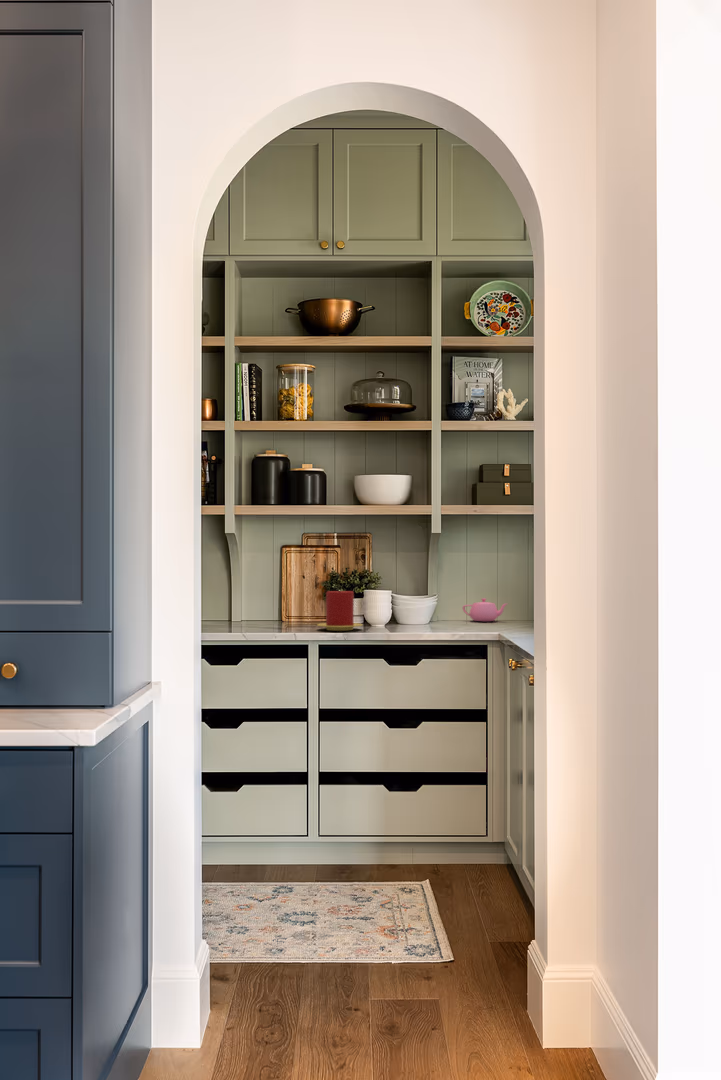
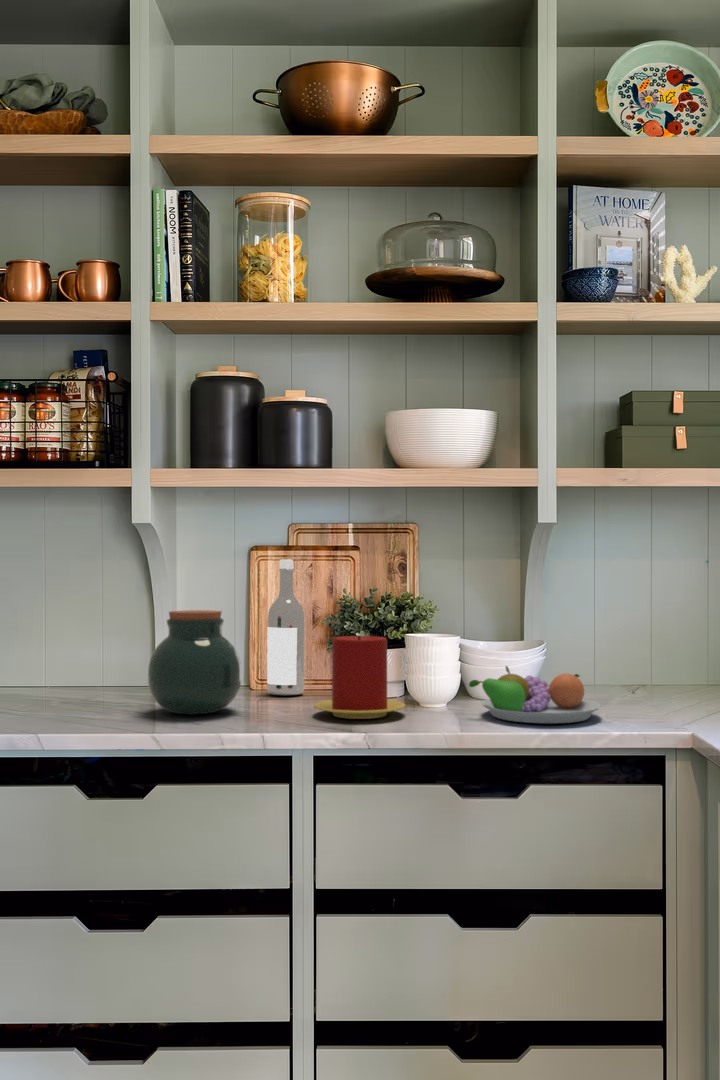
wine bottle: none [292,552,312,623] -> present [267,559,304,696]
jar: none [235,578,281,629] -> present [148,610,241,714]
teapot: present [463,598,506,621] -> none [585,645,674,689]
fruit bowl: none [394,606,458,632] -> present [469,666,601,723]

